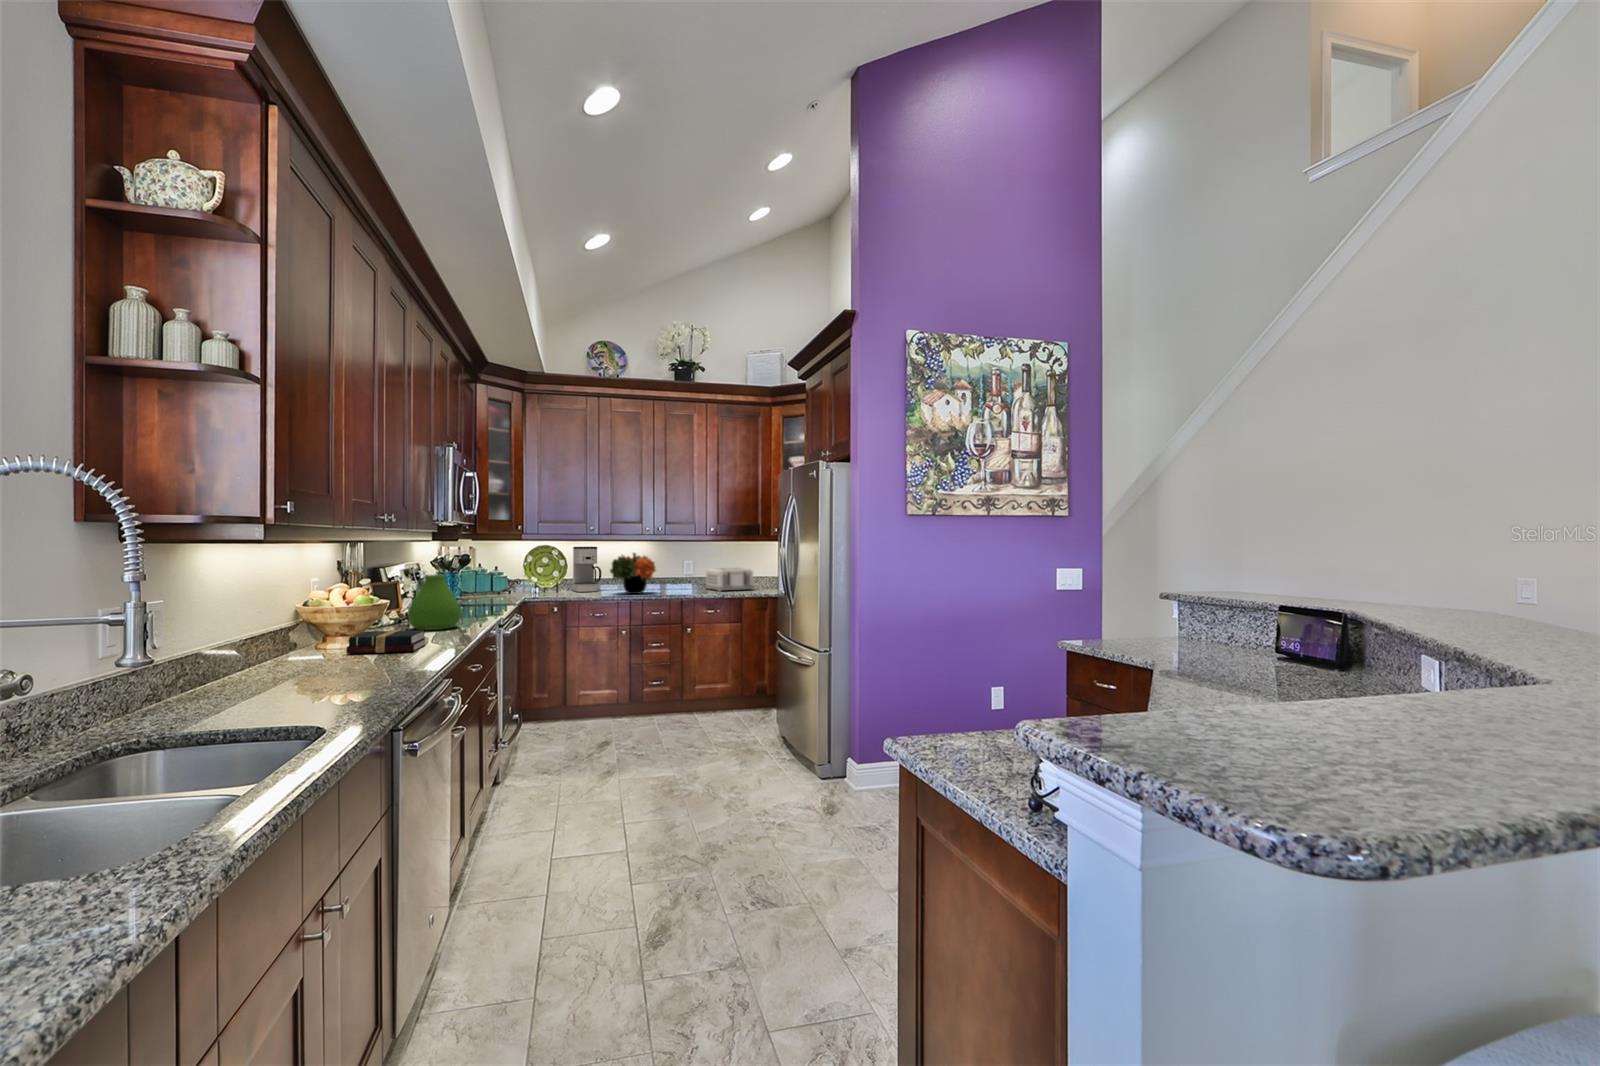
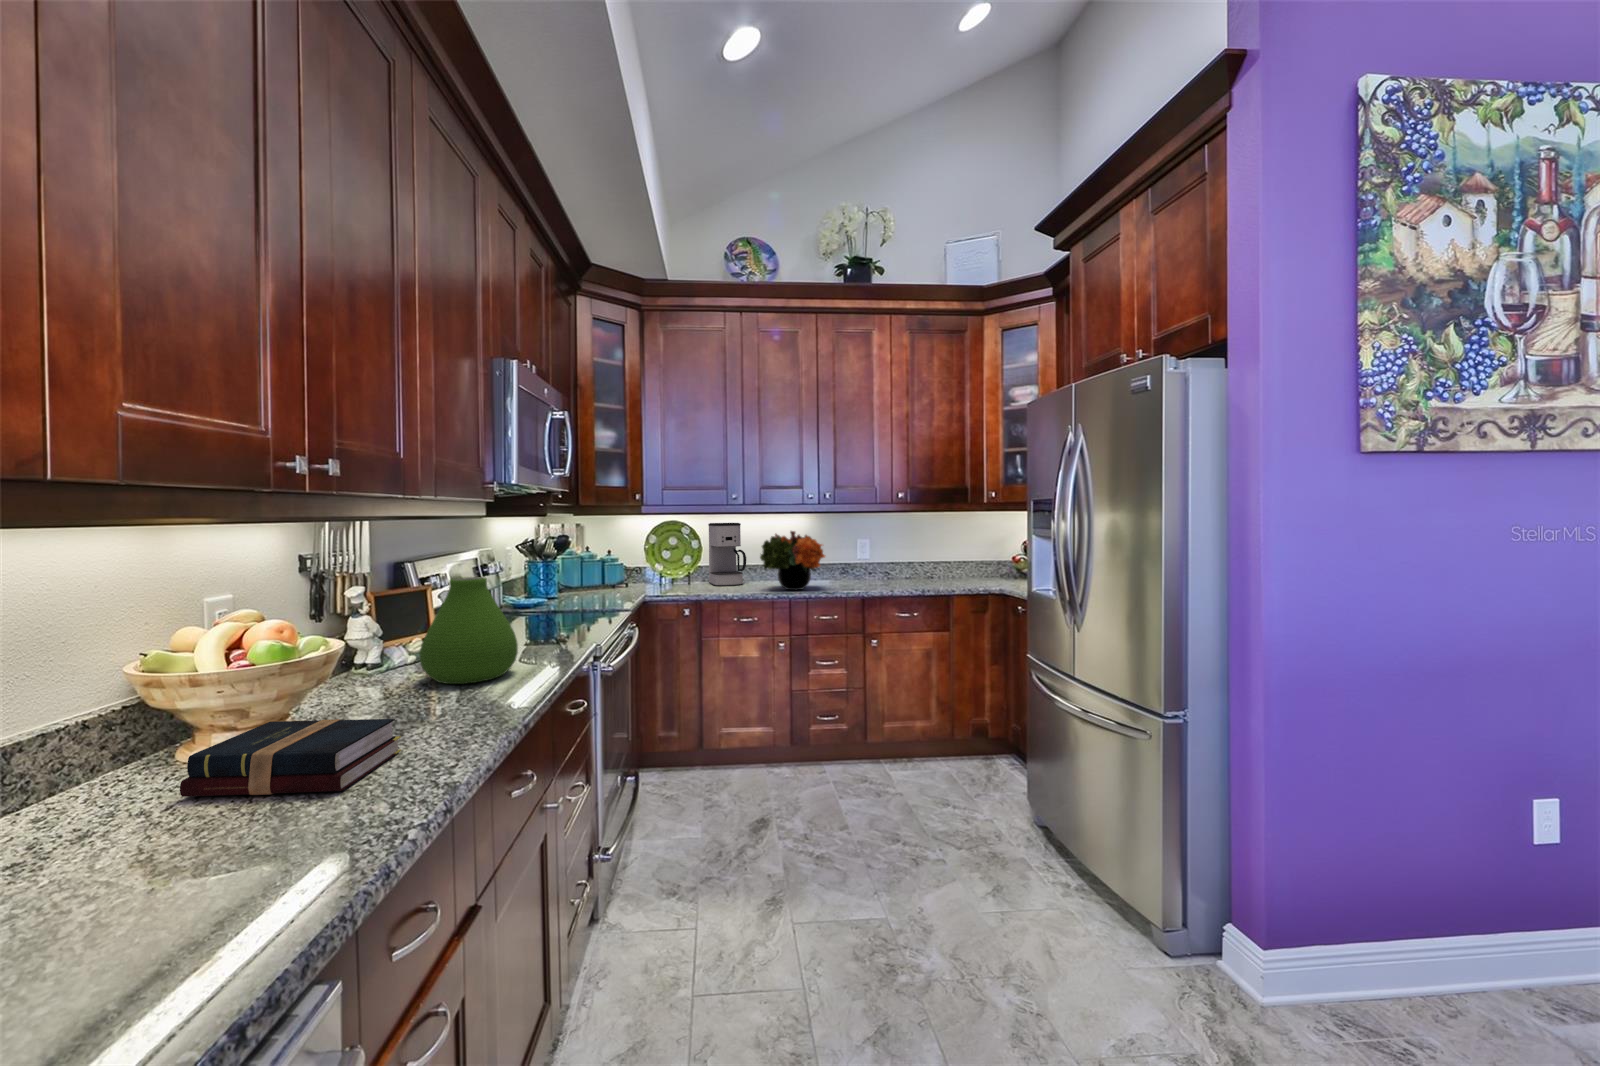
toaster: present [705,568,754,592] -> none [887,550,960,586]

